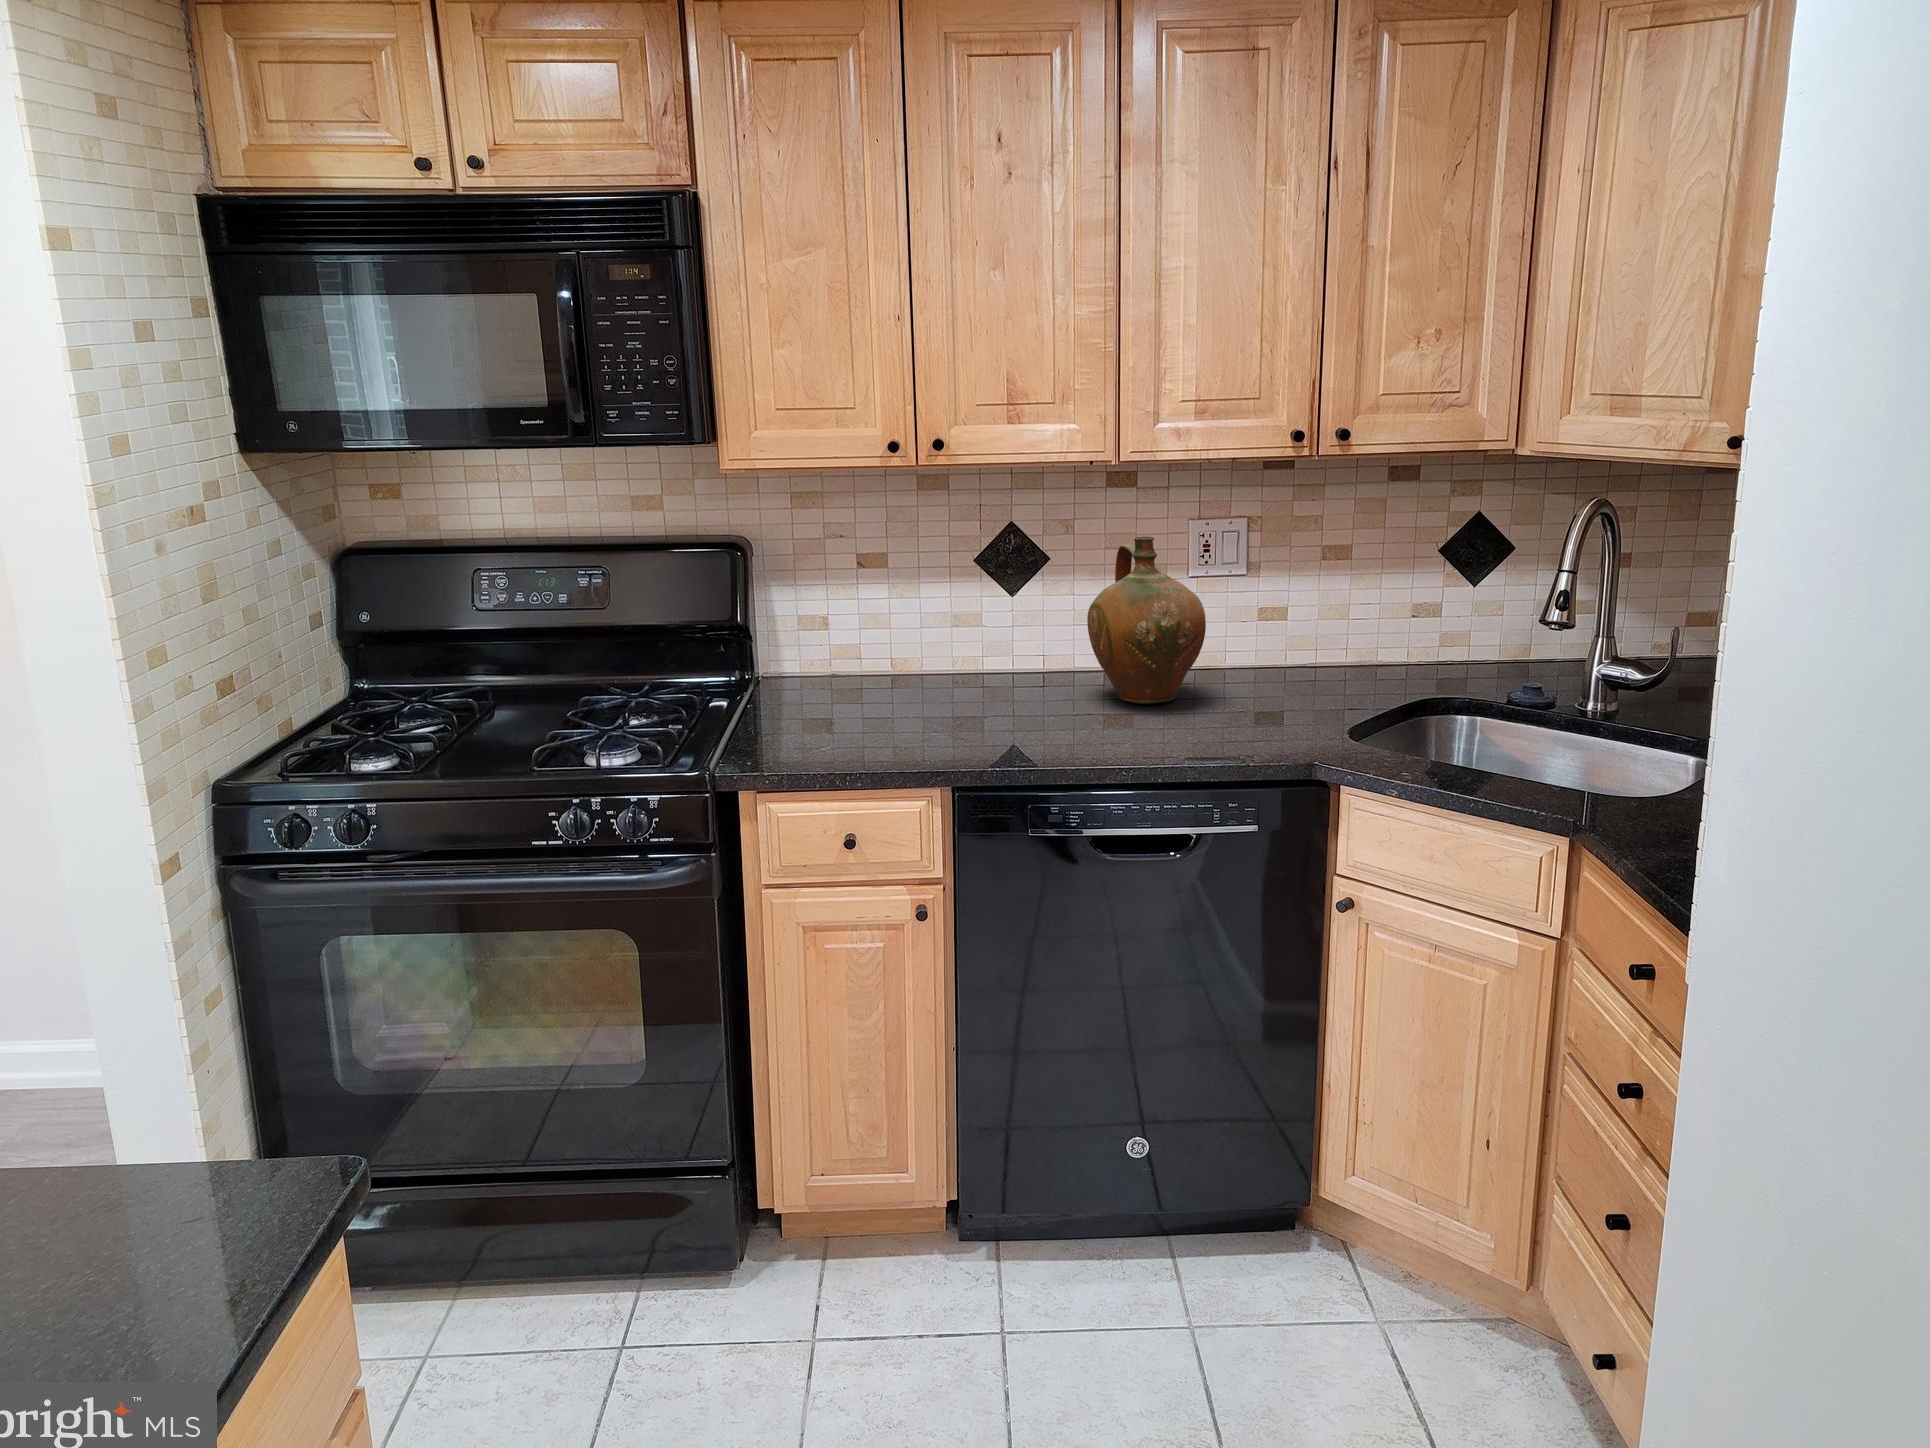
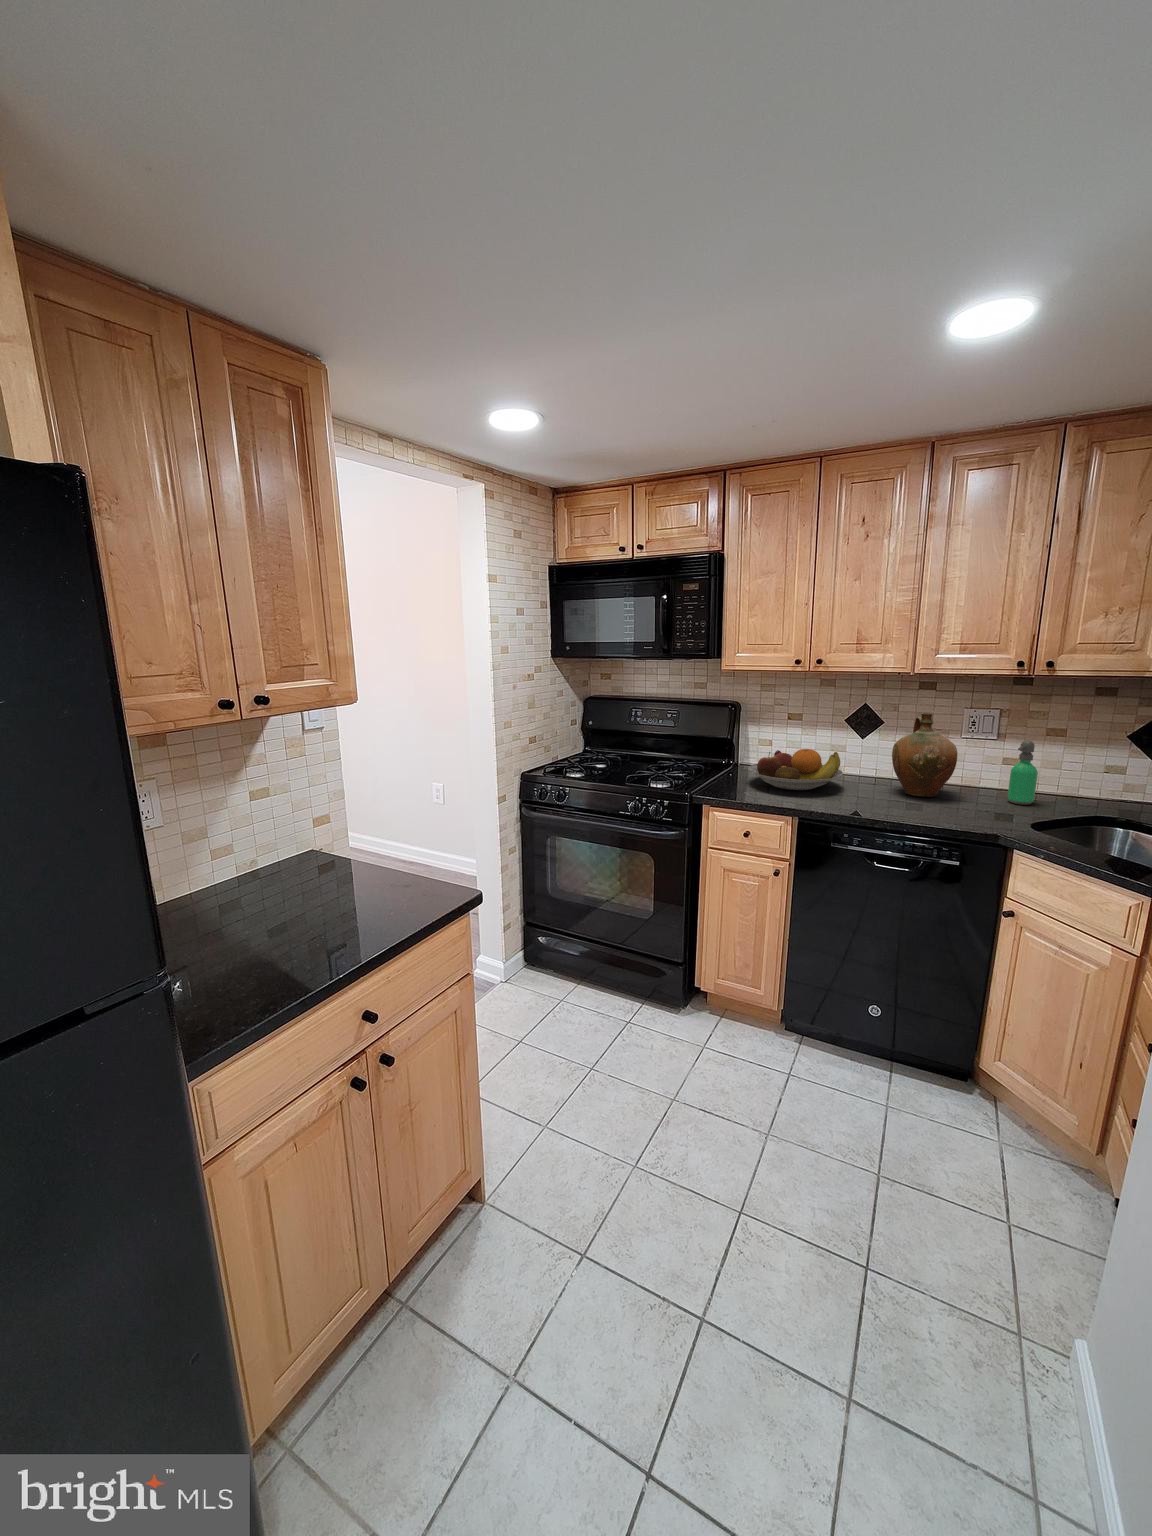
soap dispenser: none [1285,575,1328,694] -> present [1008,740,1038,805]
fruit bowl: none [810,632,1007,727] -> present [748,749,843,790]

